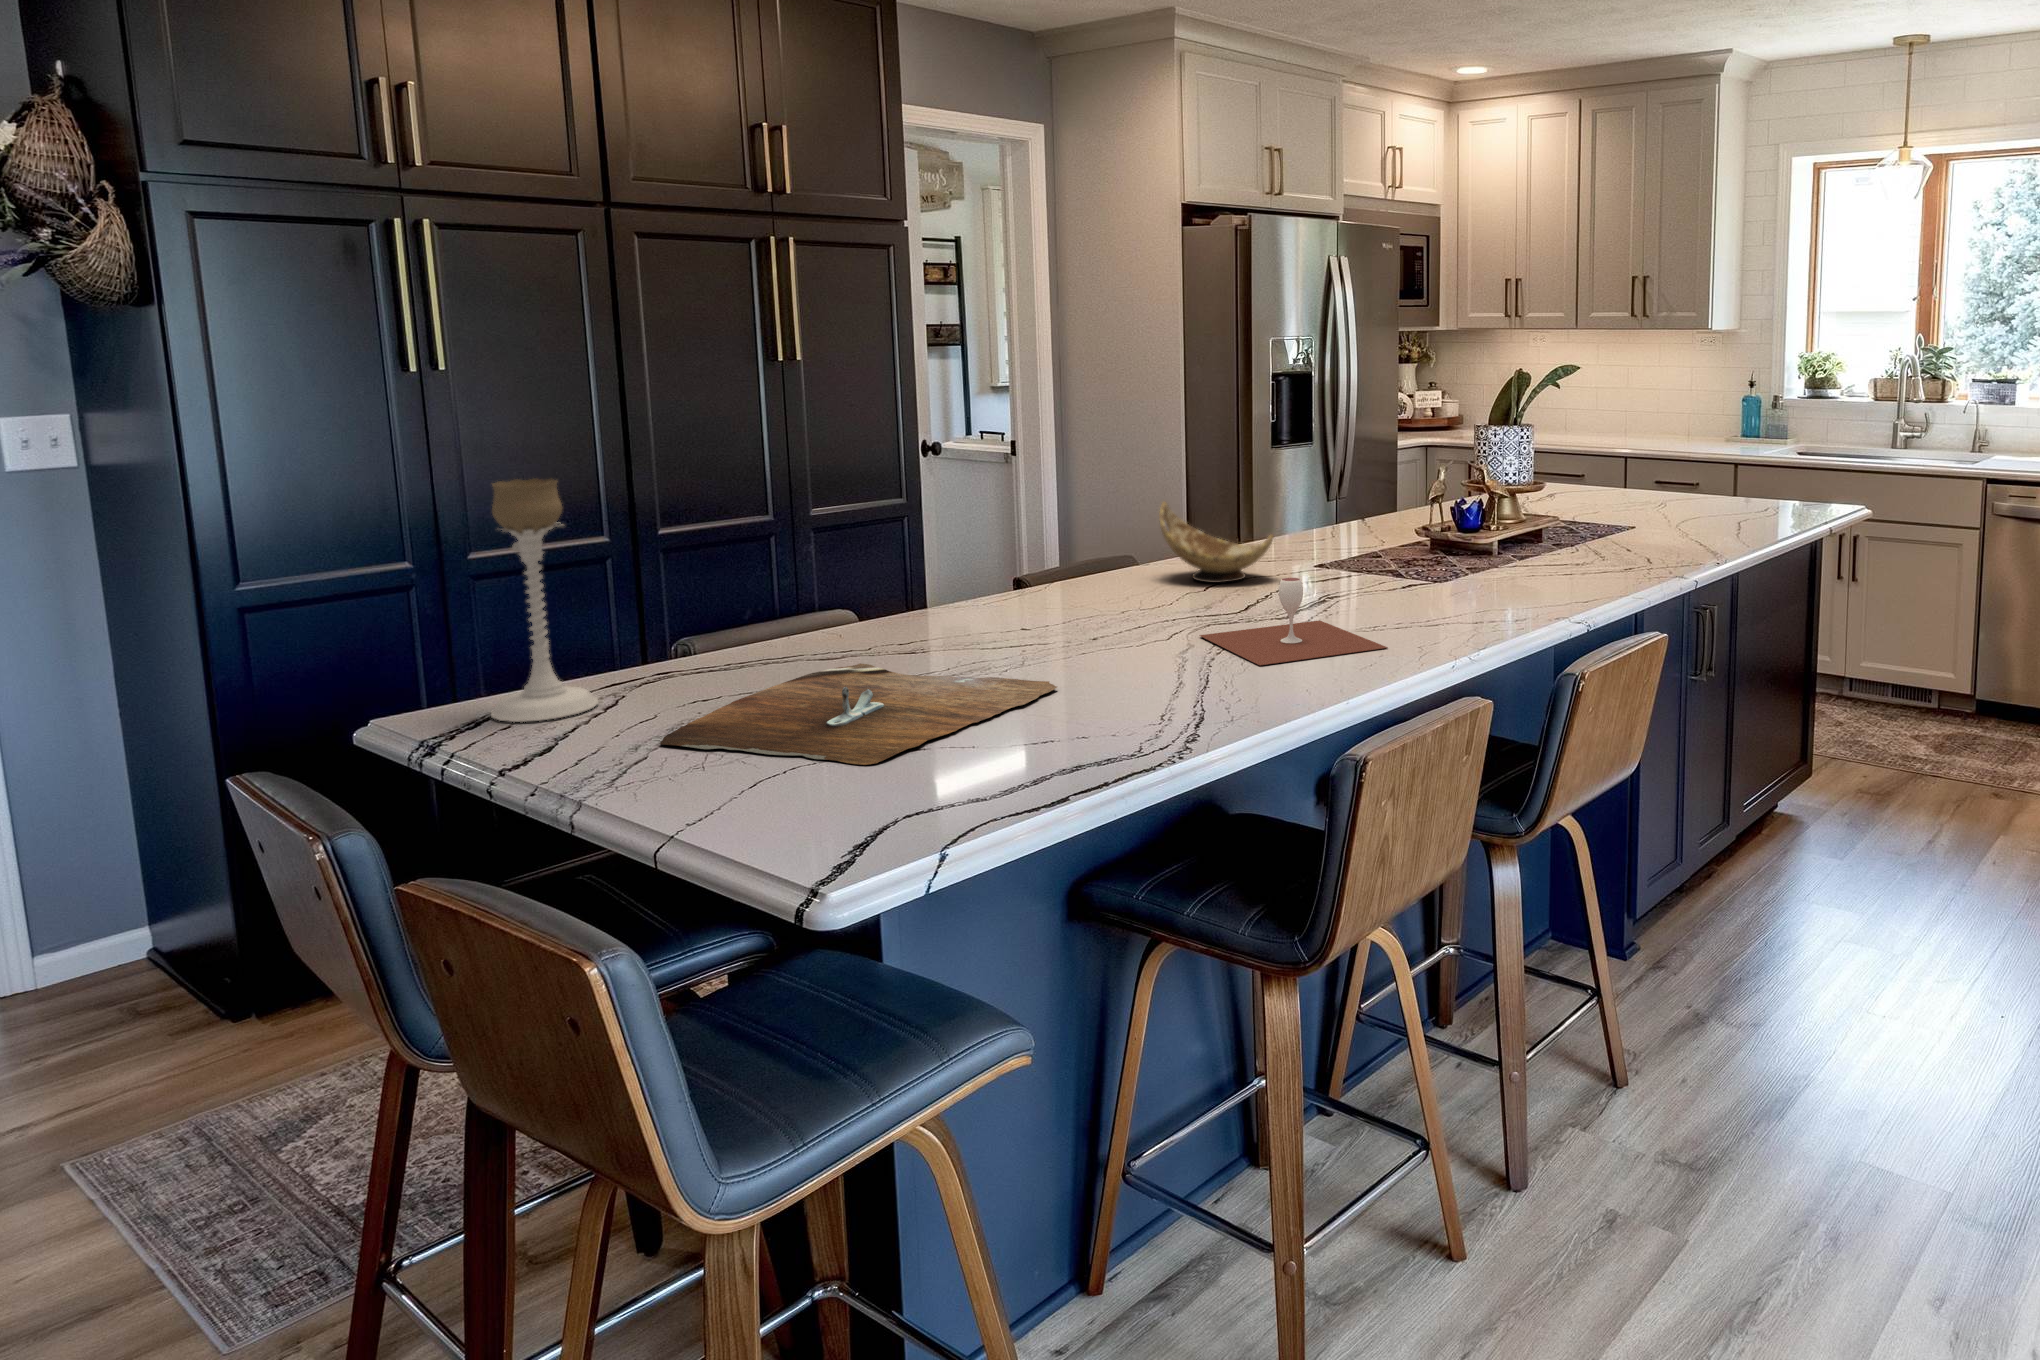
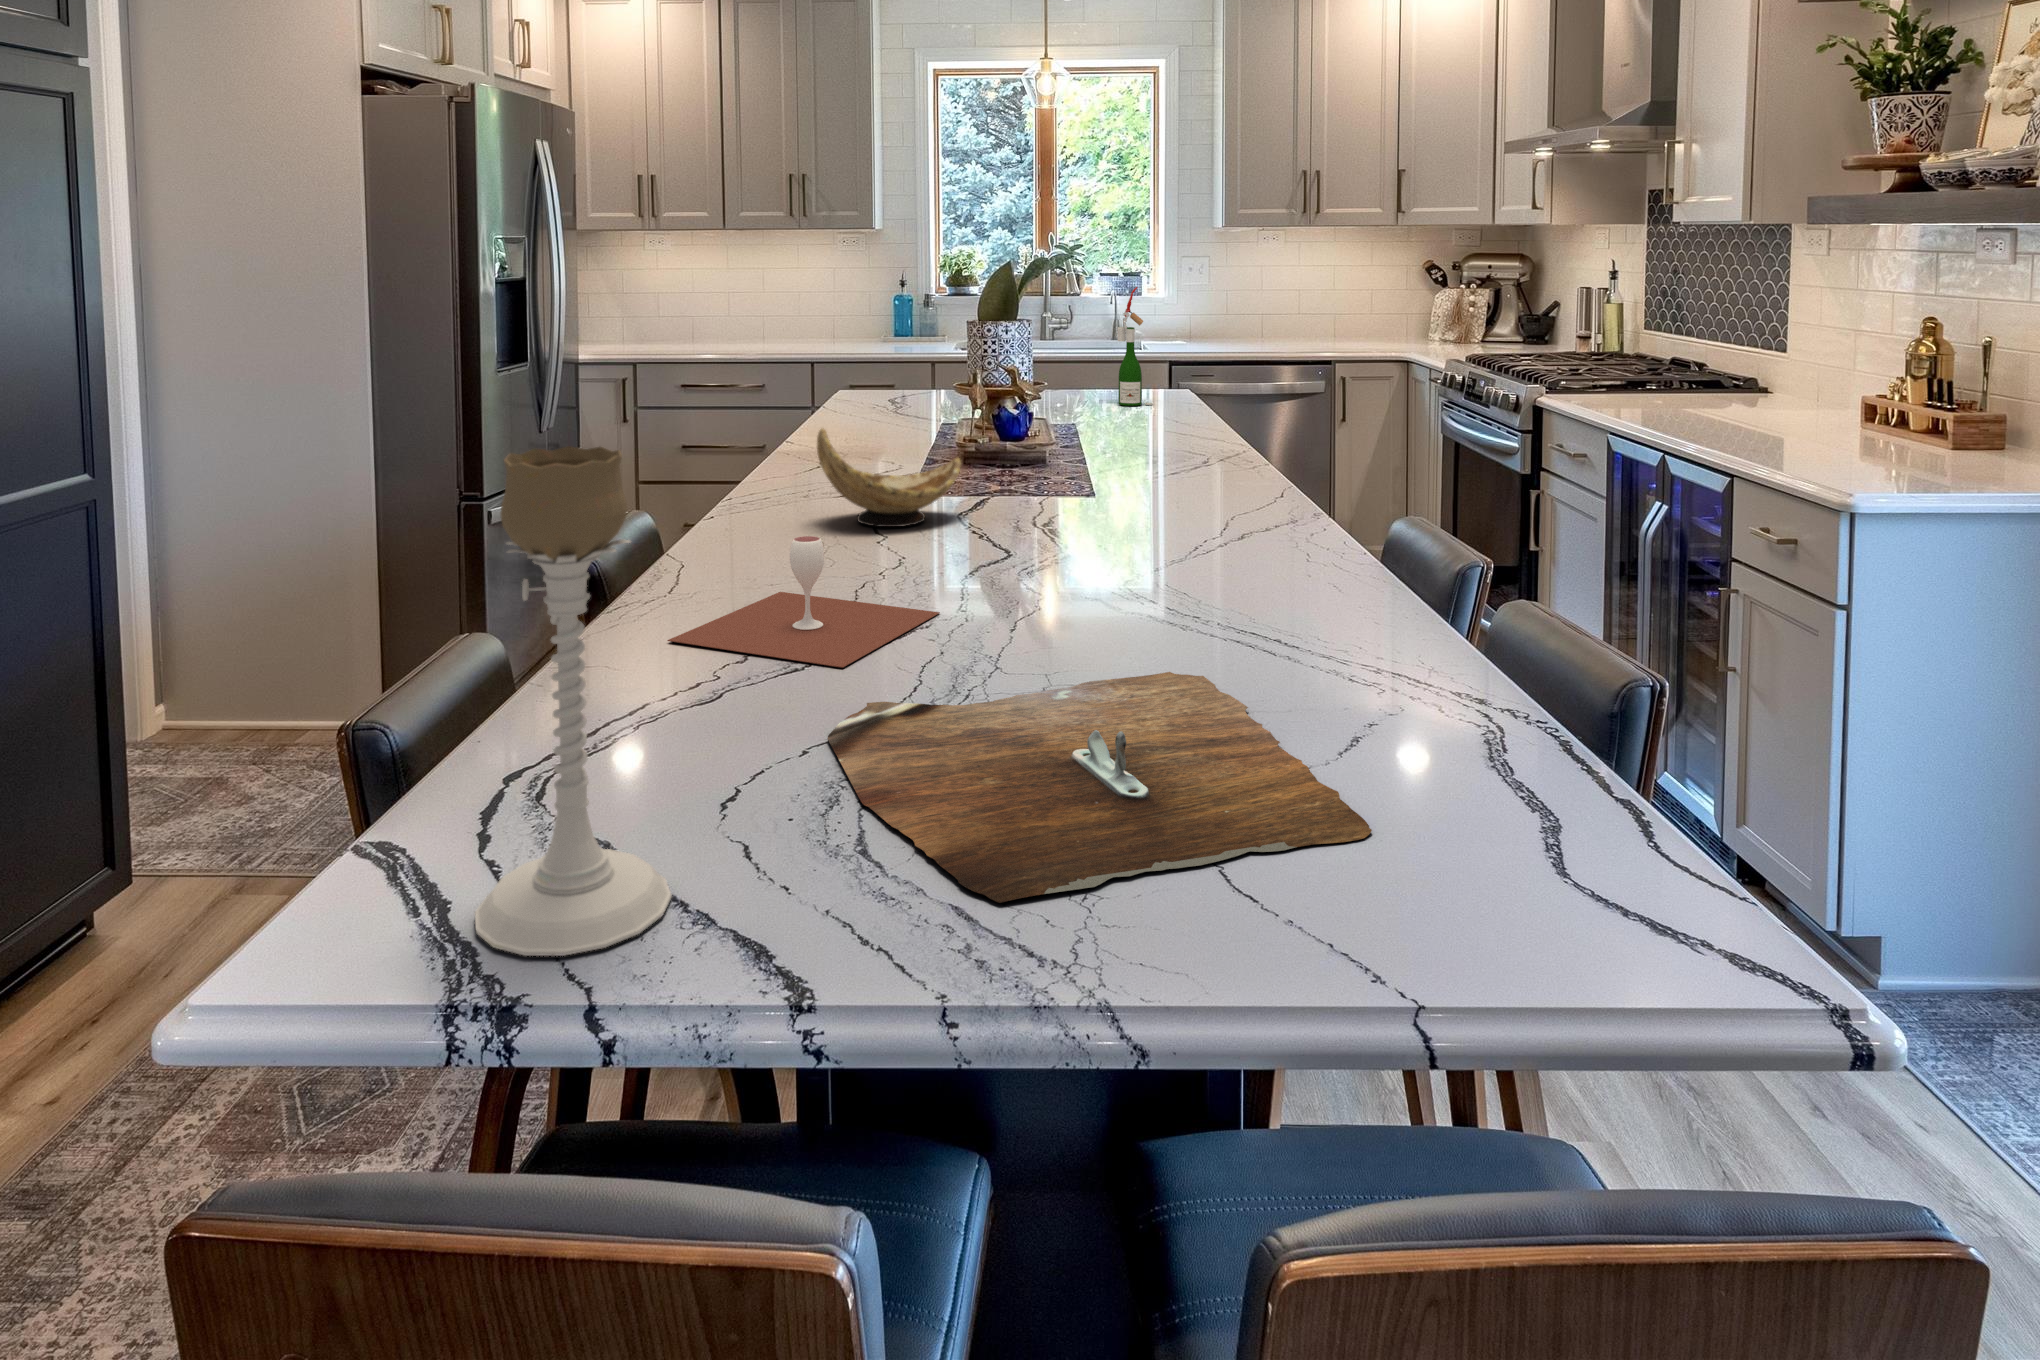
wine bottle: none [1719,398,1754,518] -> present [1117,287,1153,406]
wine glass: present [1199,578,1388,666] -> present [667,536,940,668]

